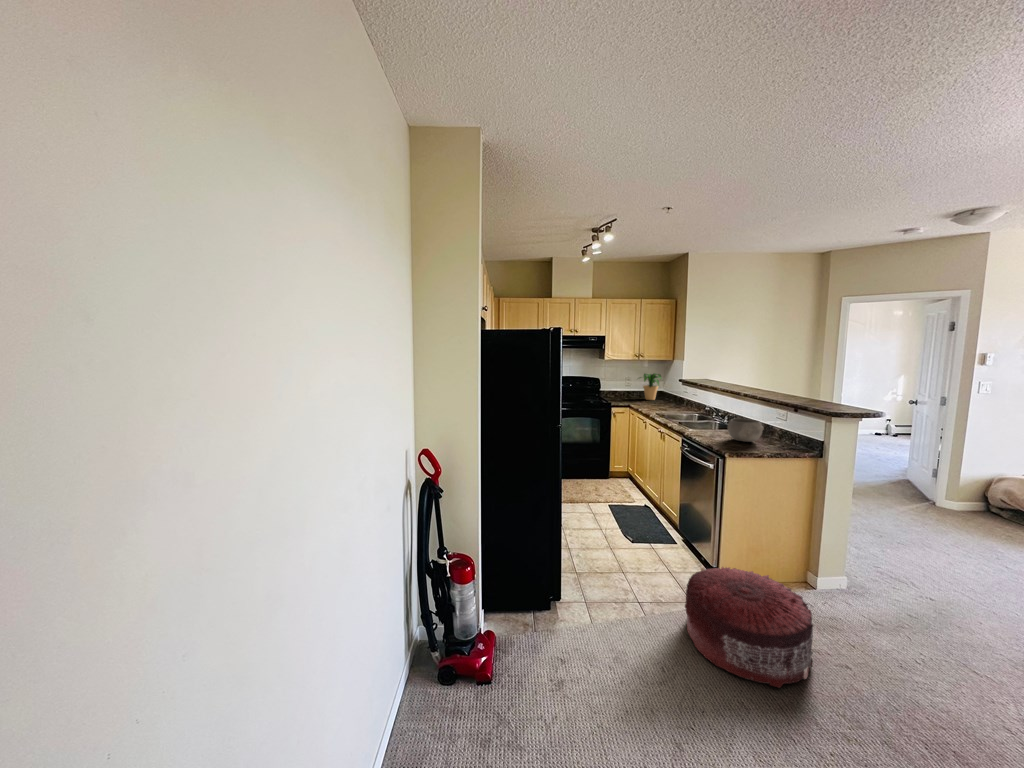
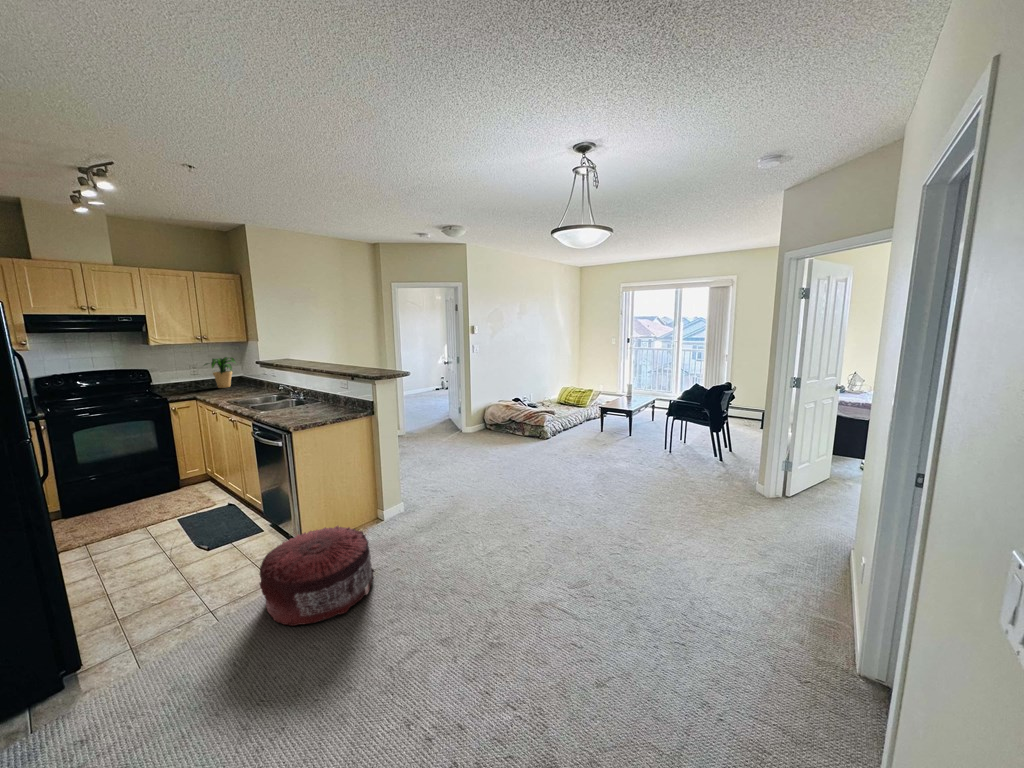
bowl: present [728,418,764,442] -> none [297,392,329,414]

